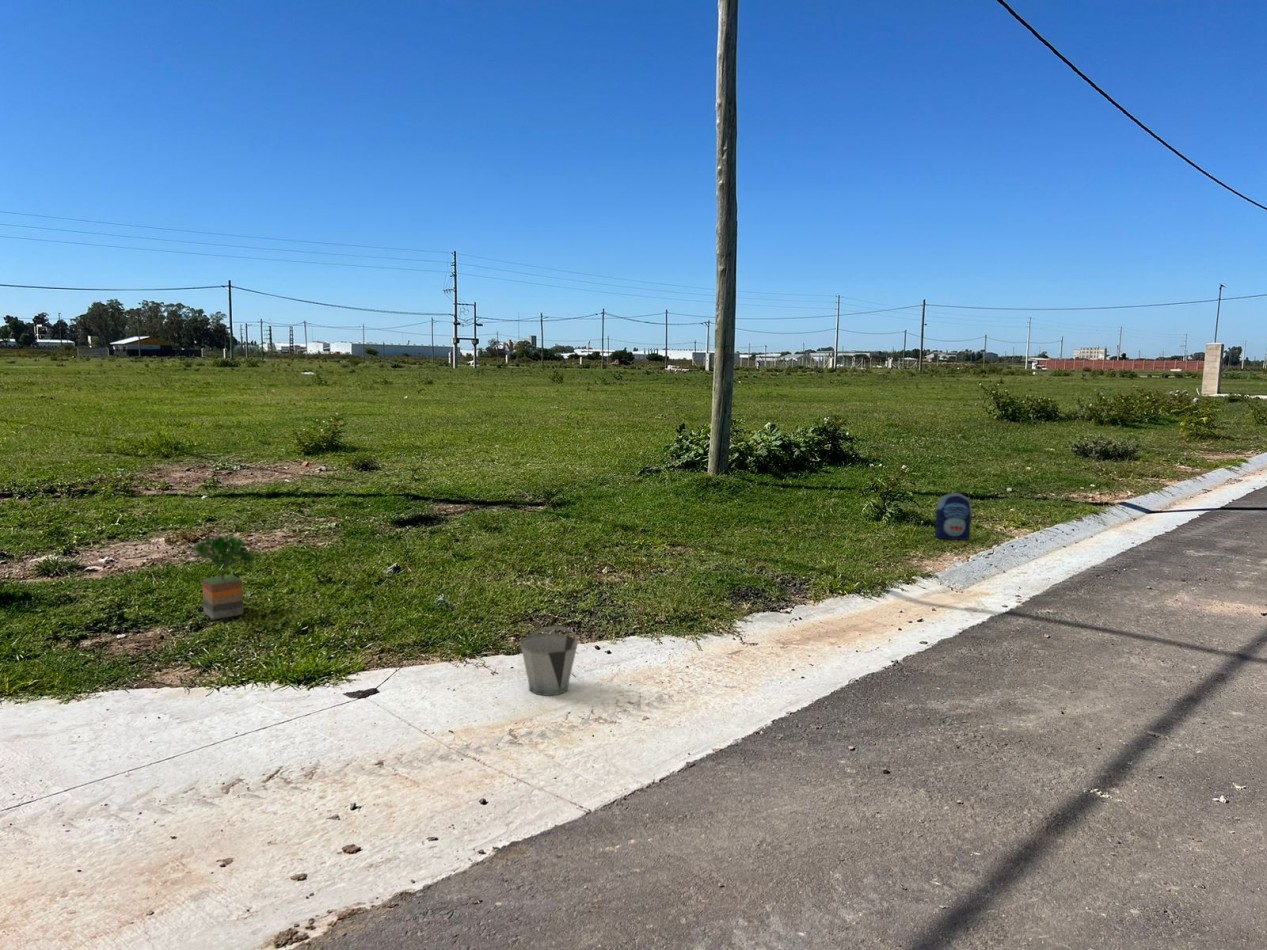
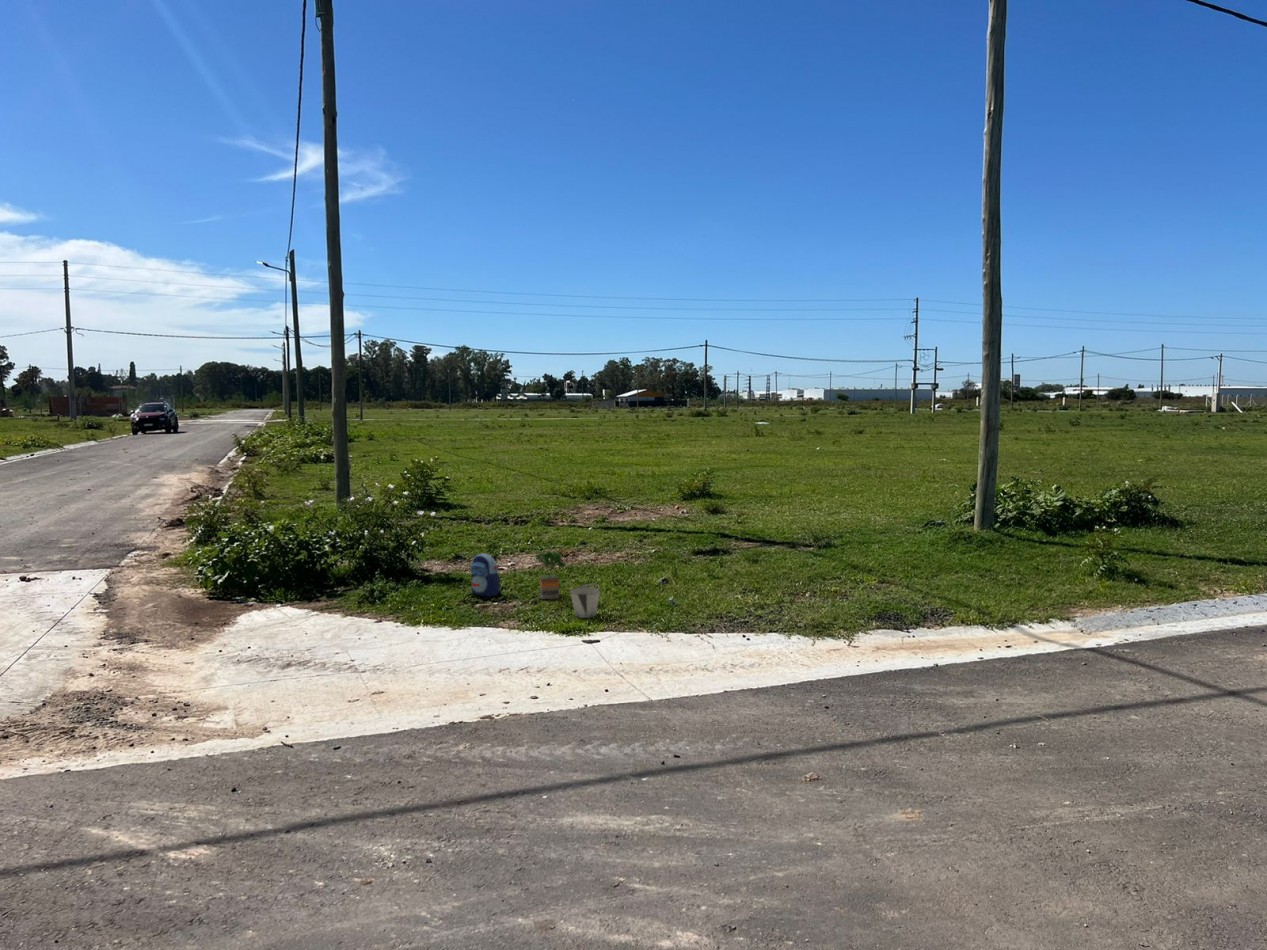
backpack: present [935,493,972,540] -> present [471,554,500,596]
bucket: present [521,626,577,696] -> present [570,583,600,618]

